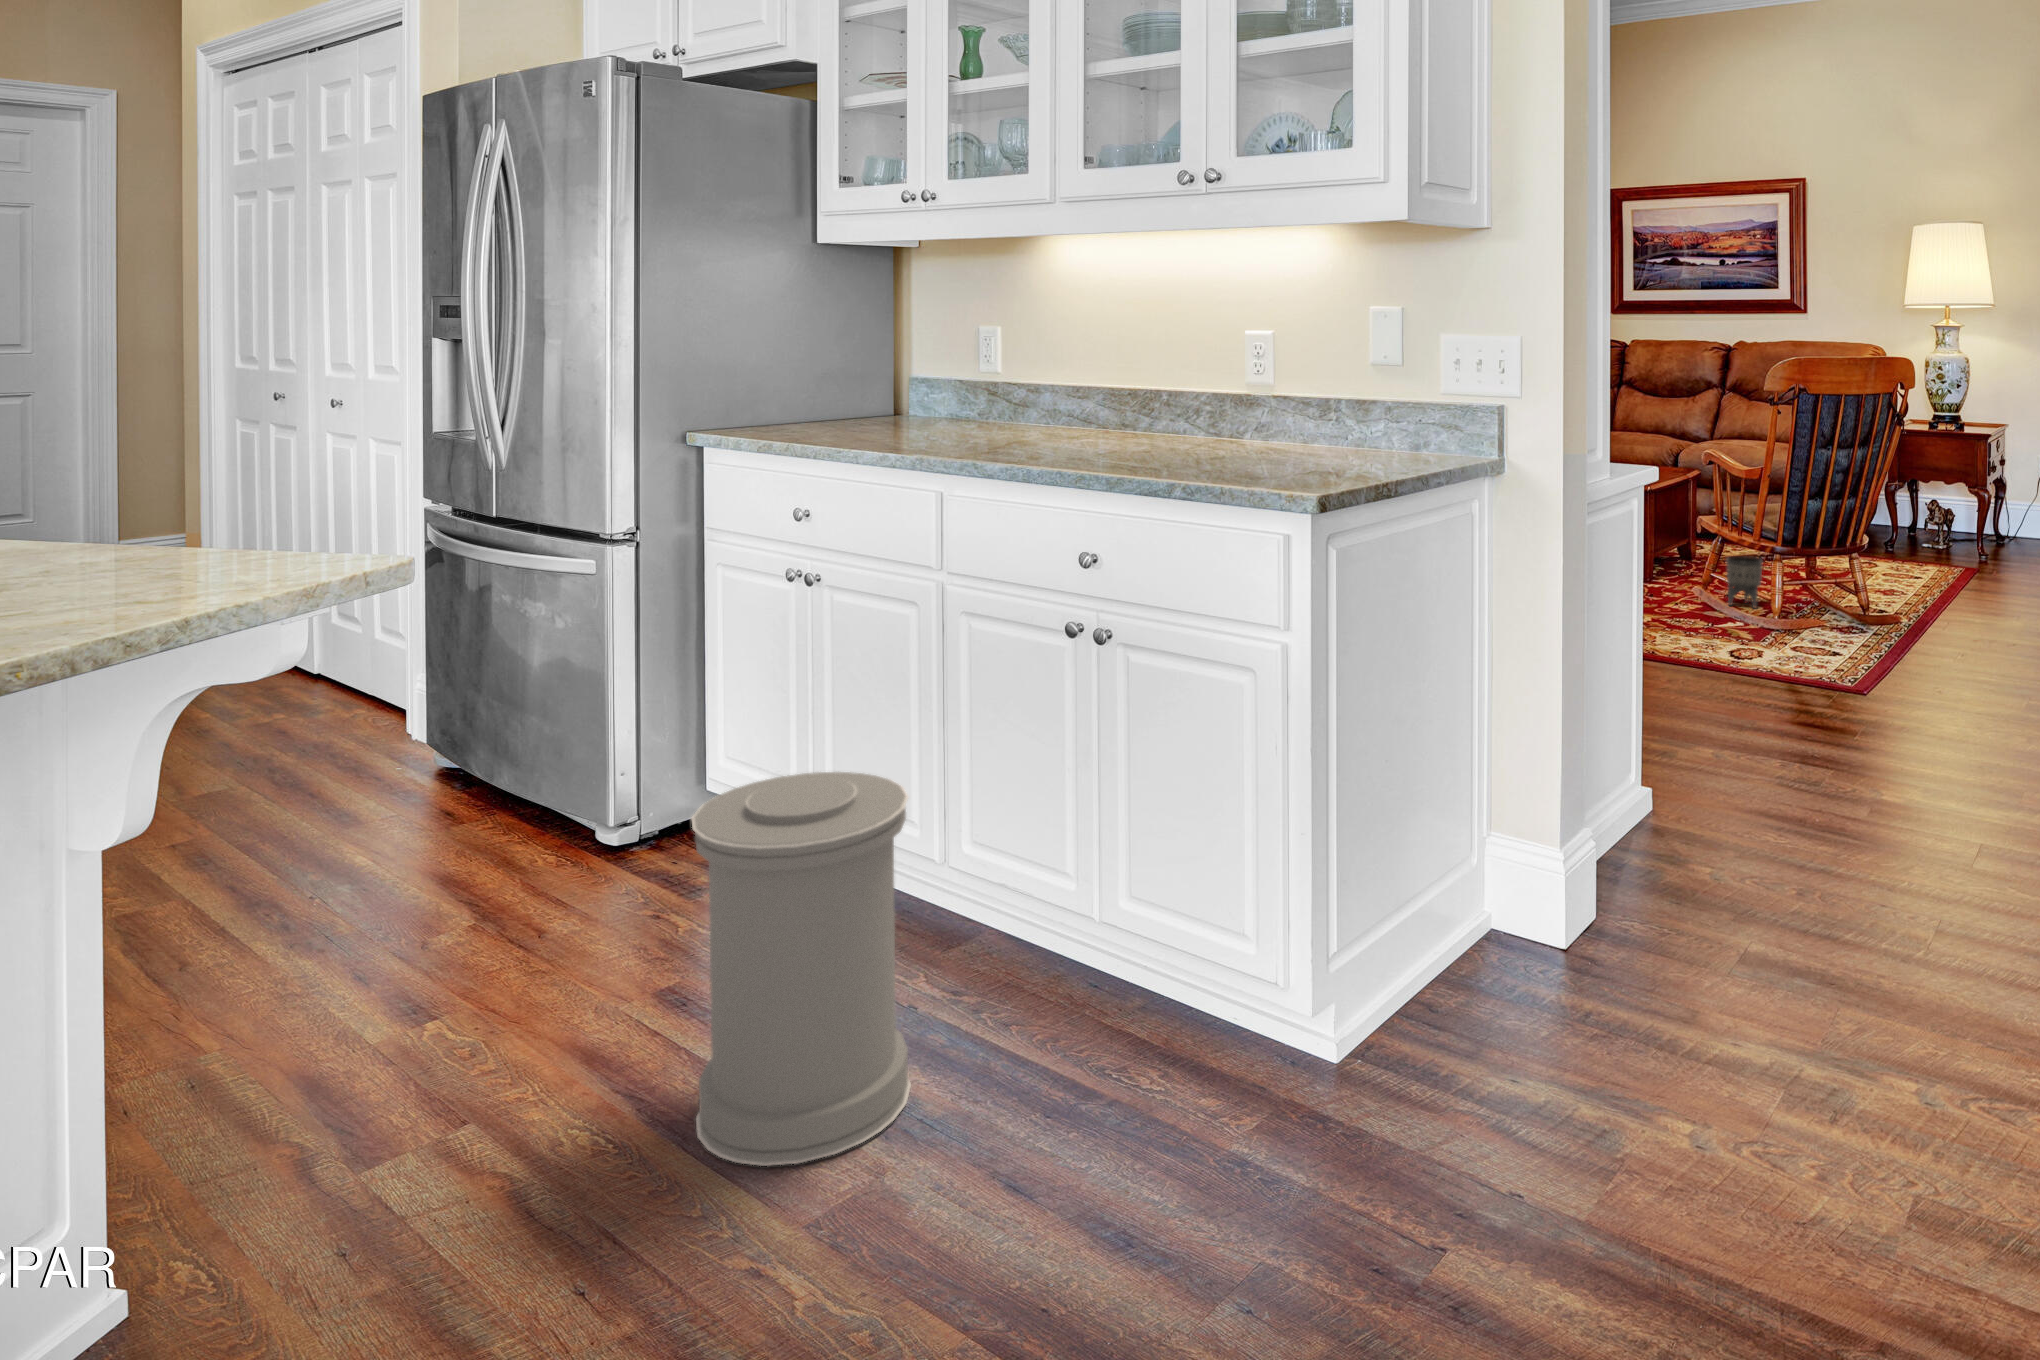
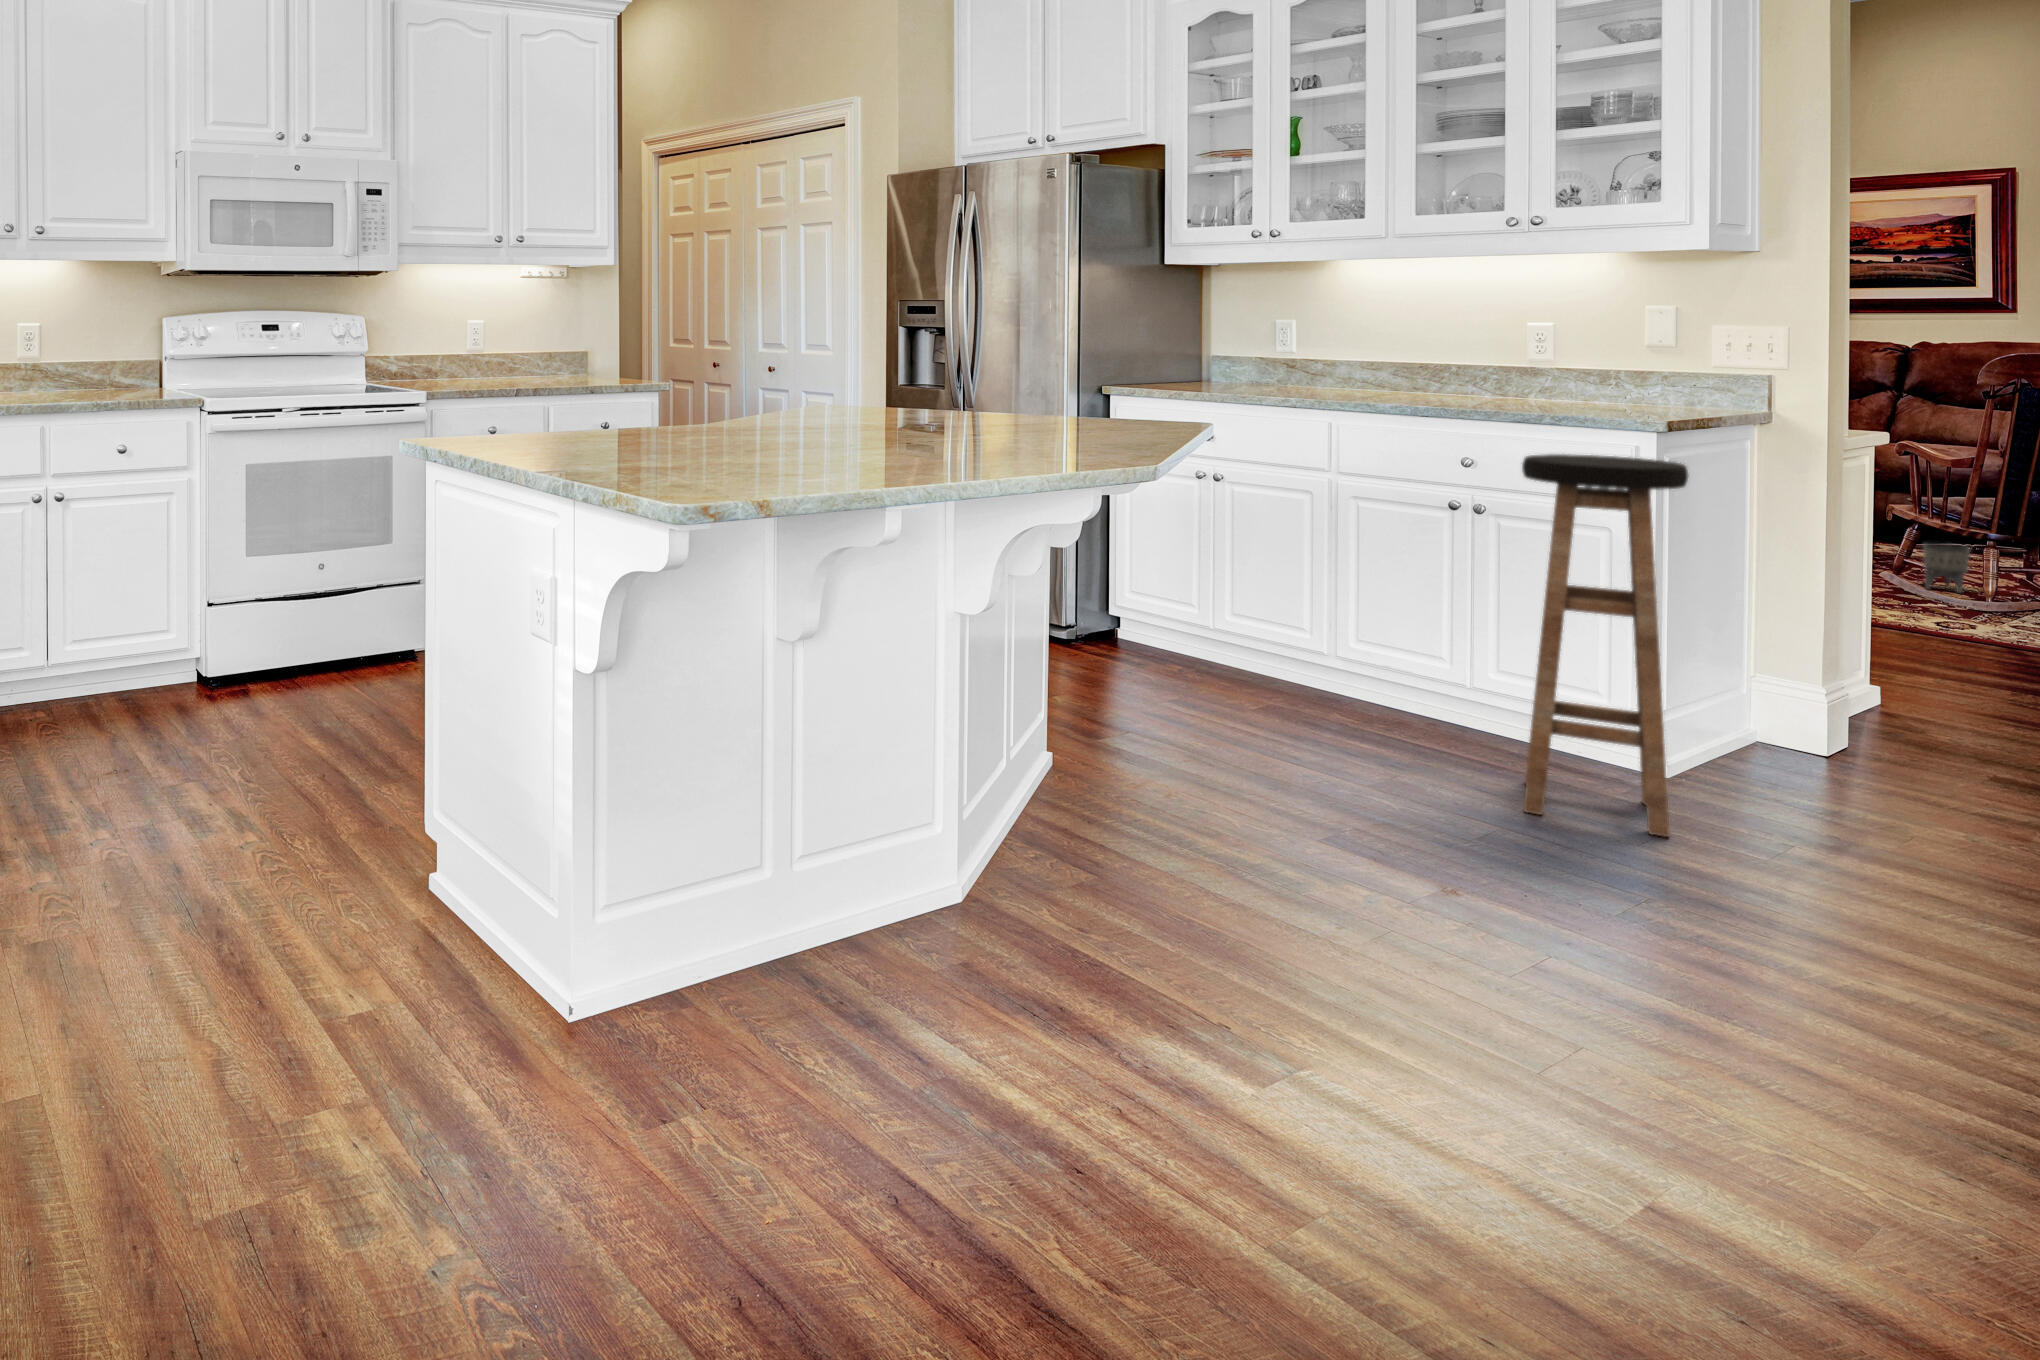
bar stool: none [1036,566,1286,1295] -> present [1522,454,1688,837]
trash can: present [692,772,911,1166] -> none [1252,571,1384,765]

